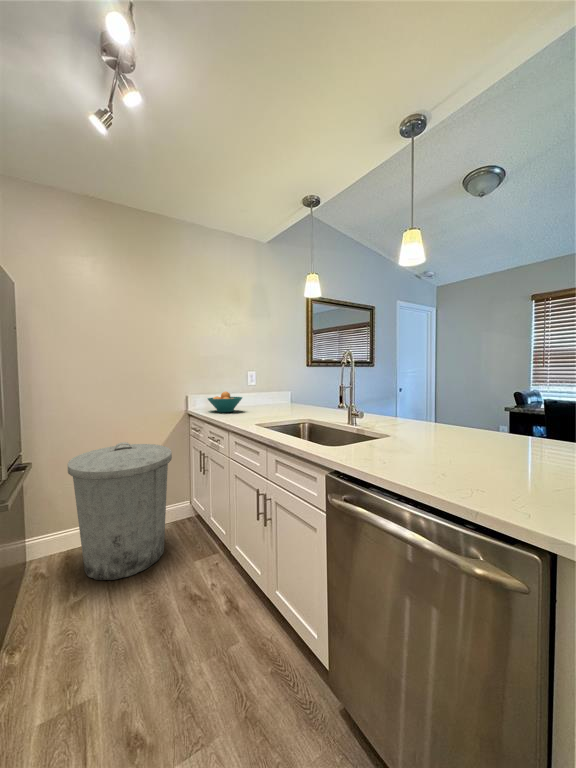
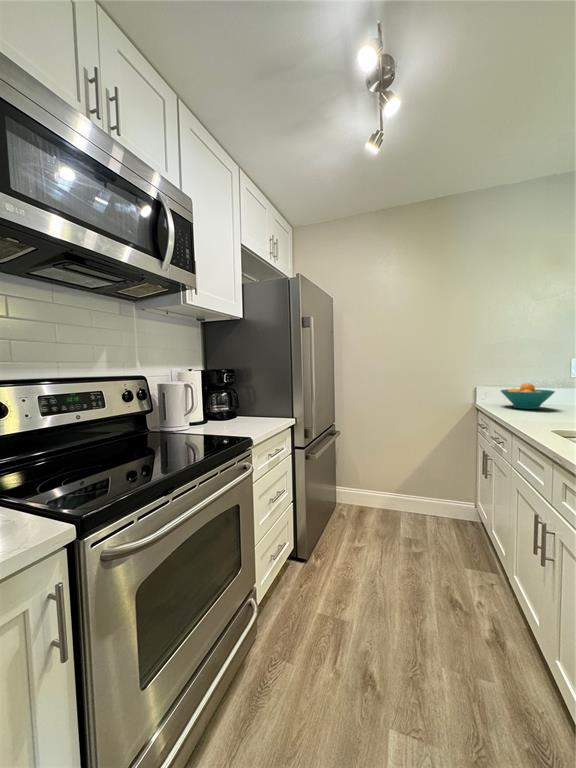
trash can: present [67,442,172,580] -> none [359,426,448,550]

